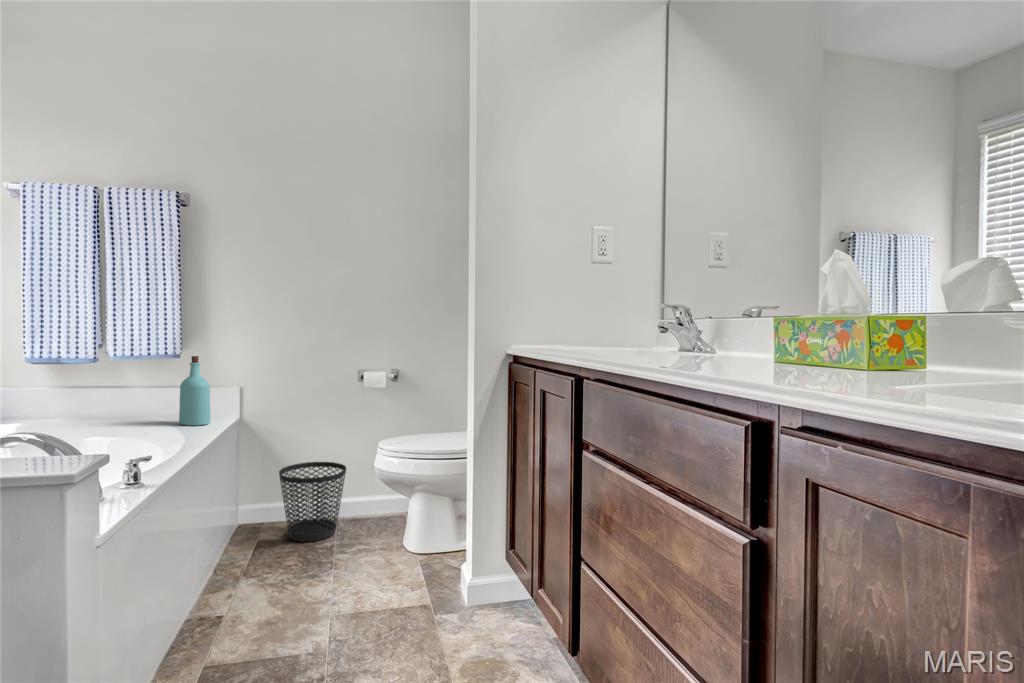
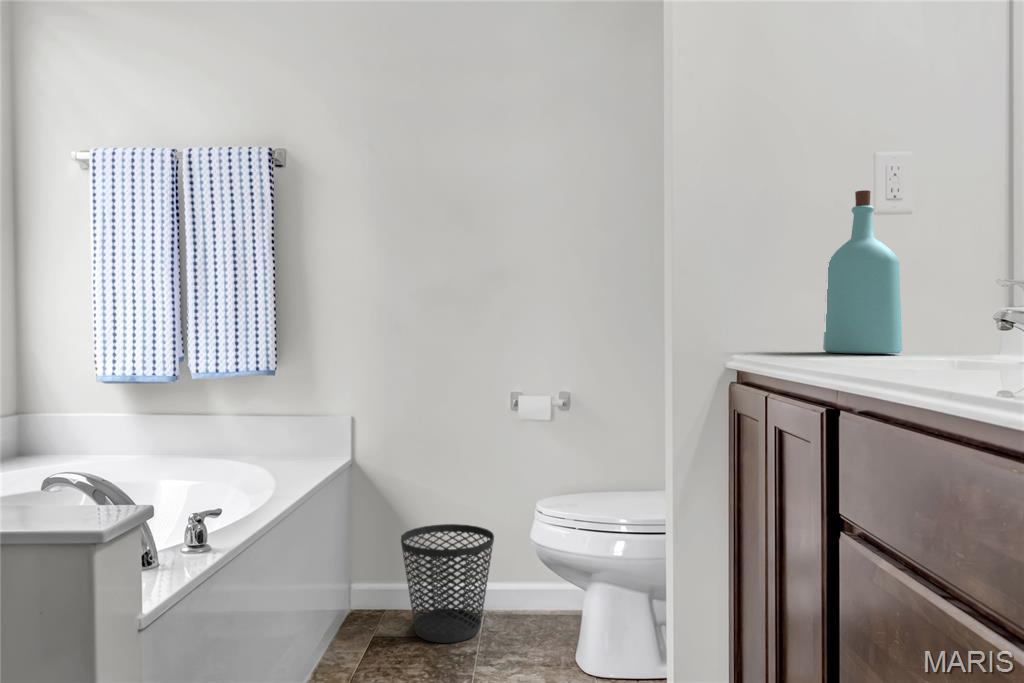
bottle: present [179,356,210,426] -> present [823,190,902,354]

